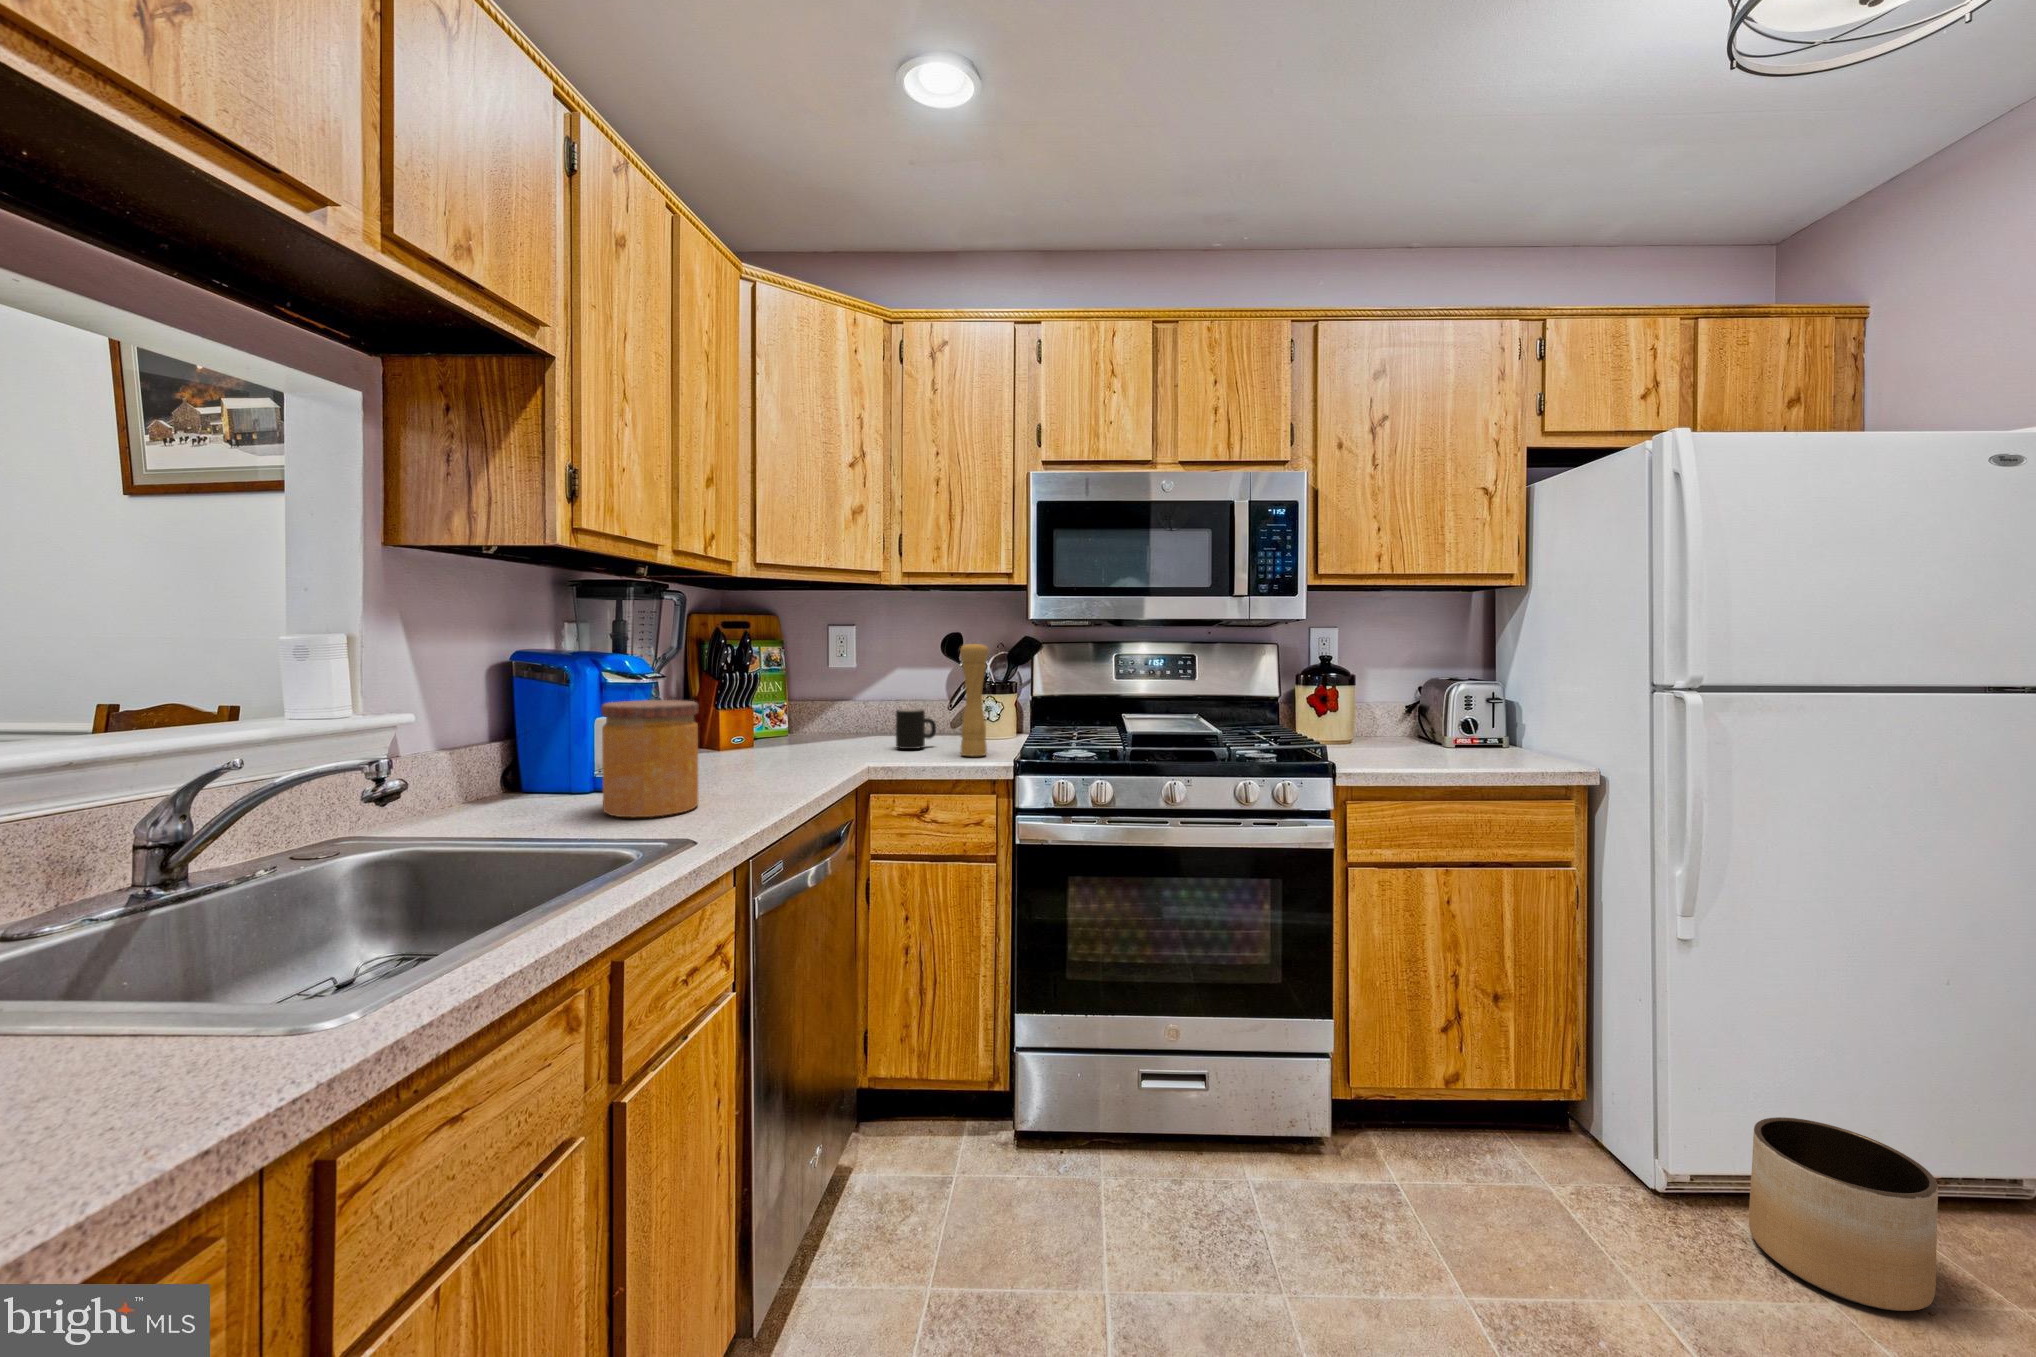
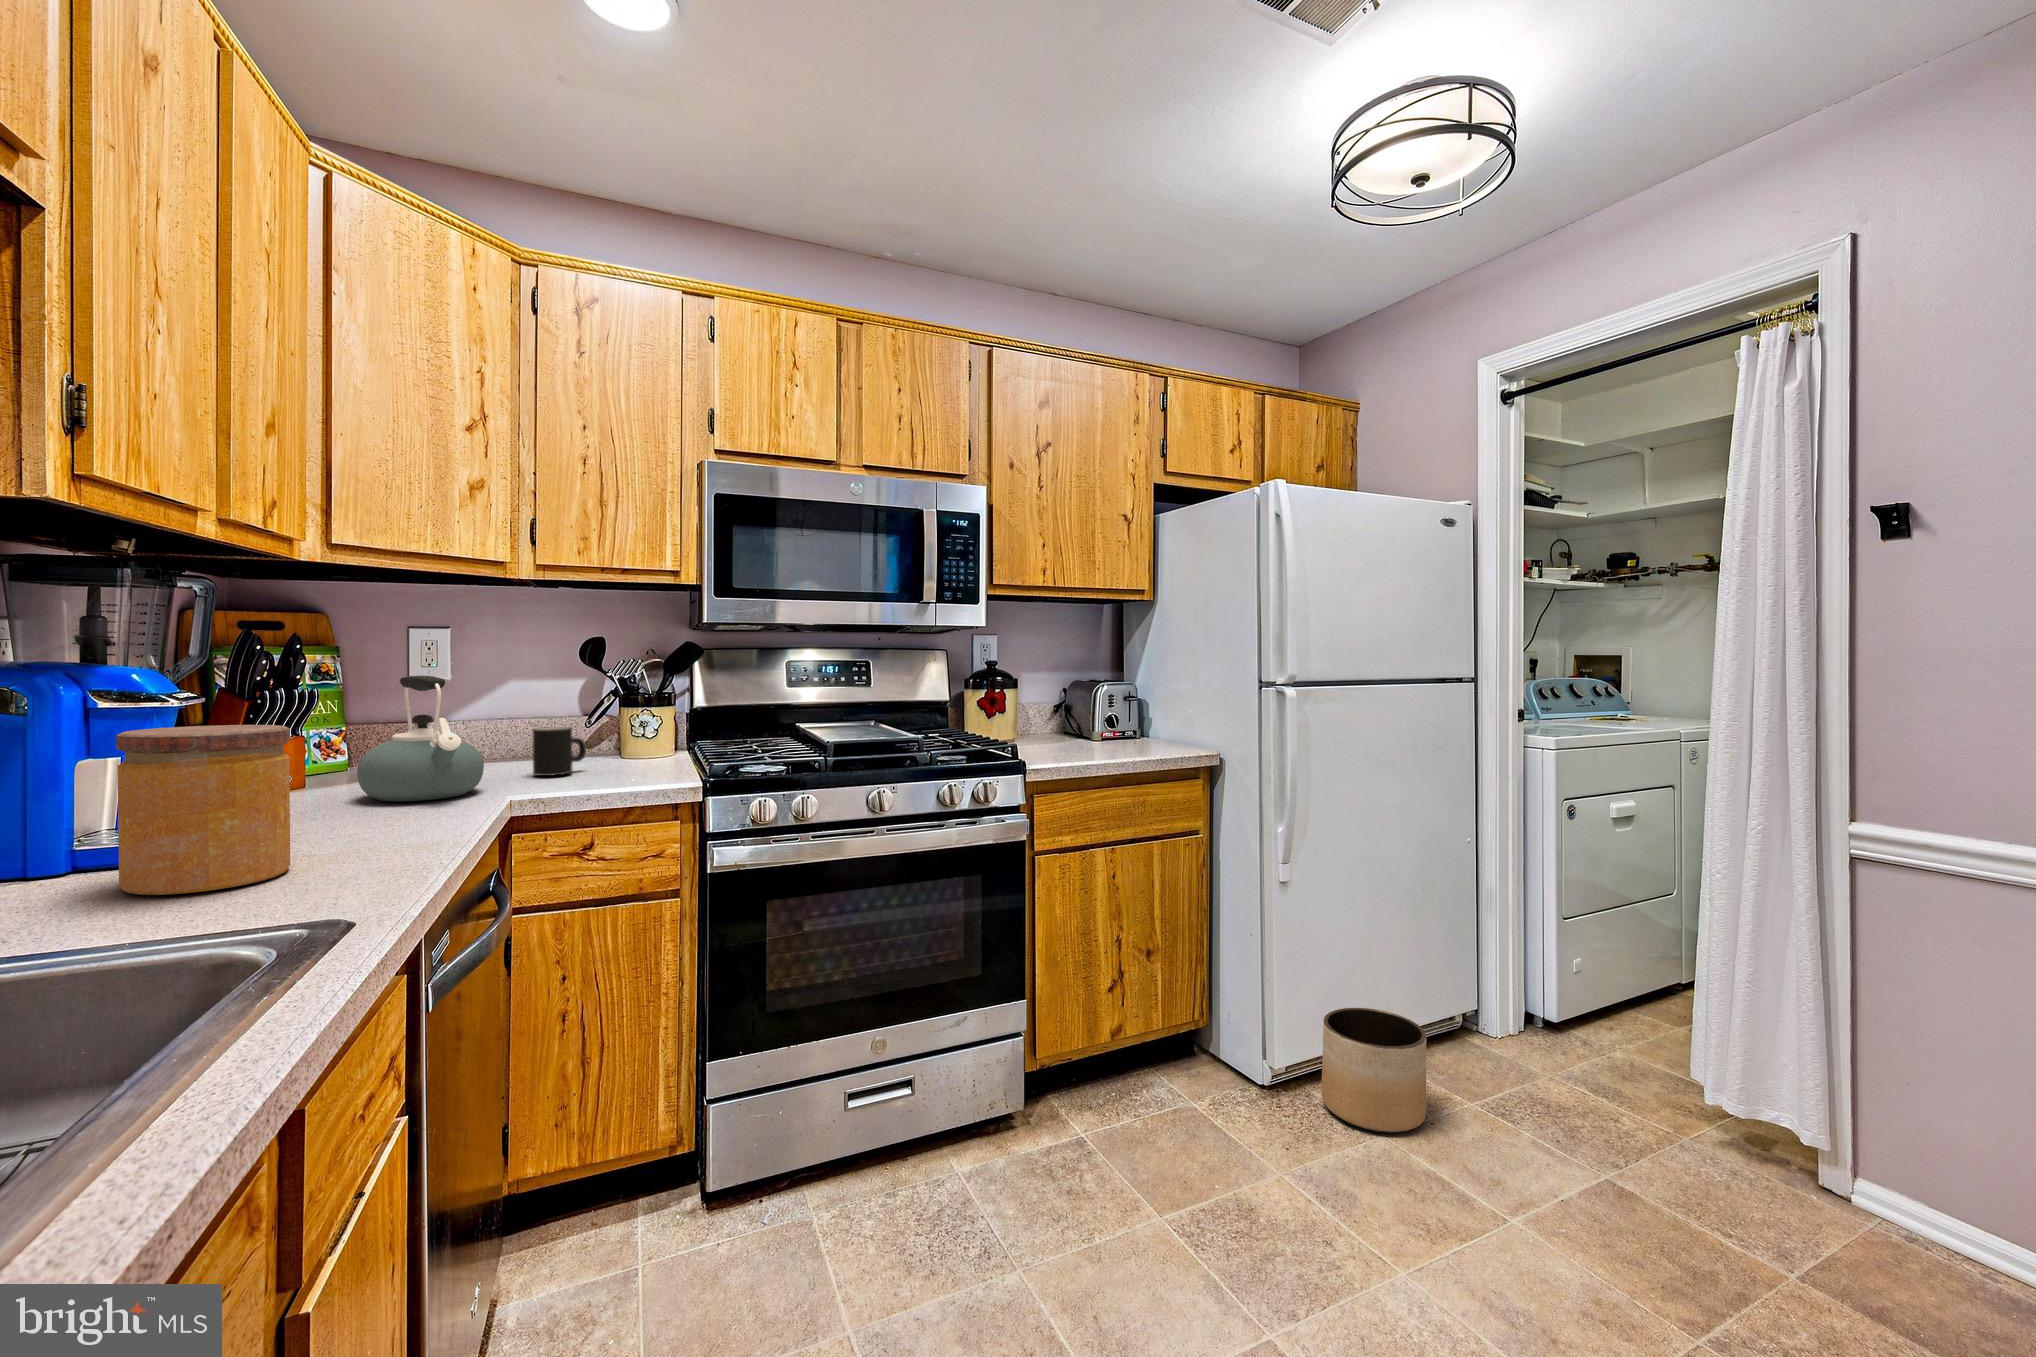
pepper mill: present [960,642,988,756] -> none [625,647,661,779]
kettle: none [772,666,855,763] -> present [357,676,484,801]

